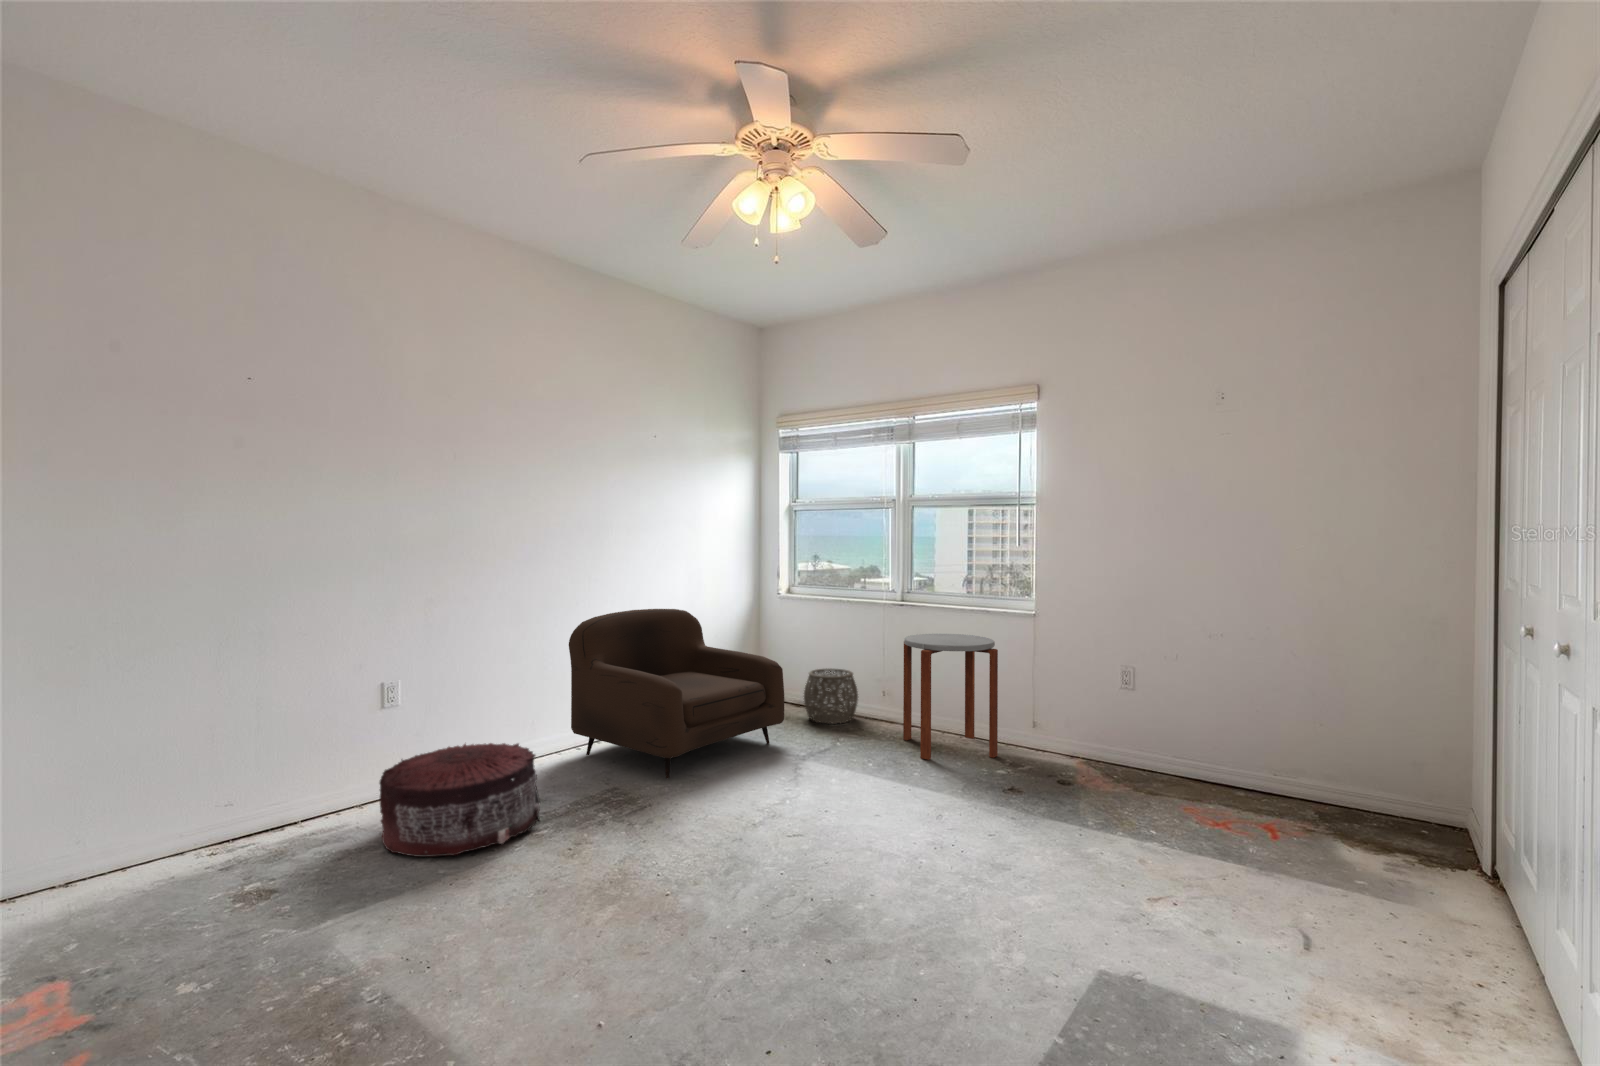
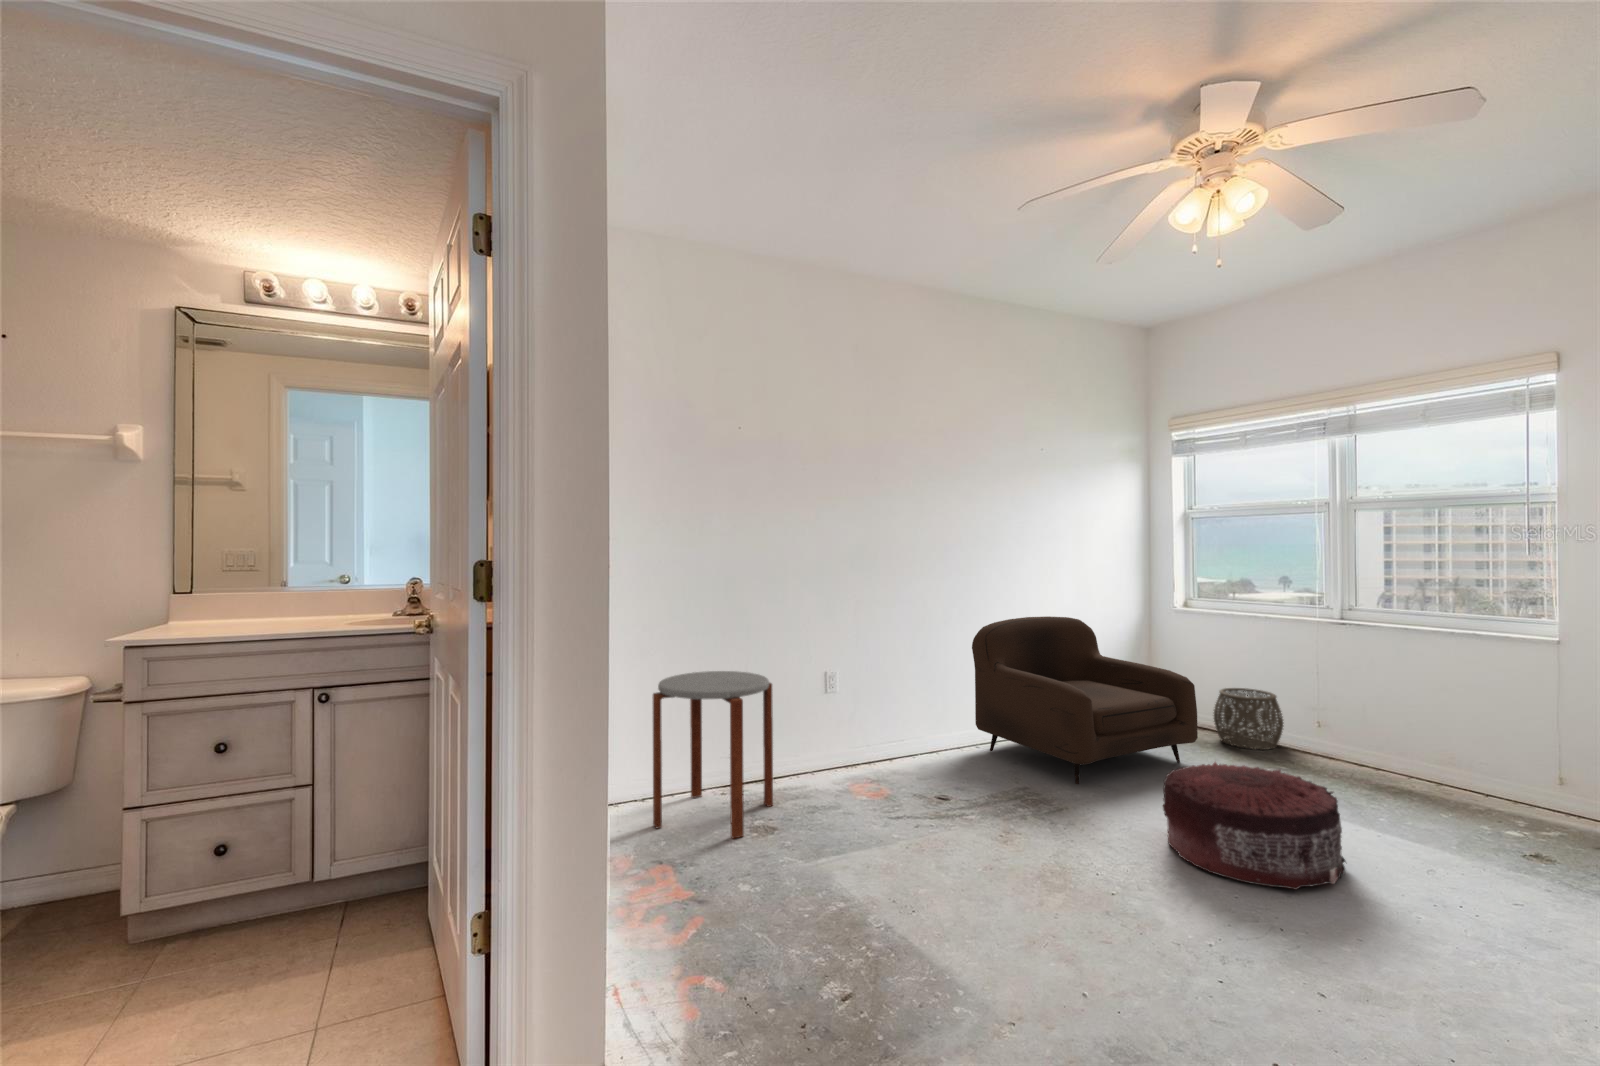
side table: present [903,633,998,760] -> present [653,671,773,838]
pouf: present [380,743,540,857] -> present [1163,762,1345,889]

